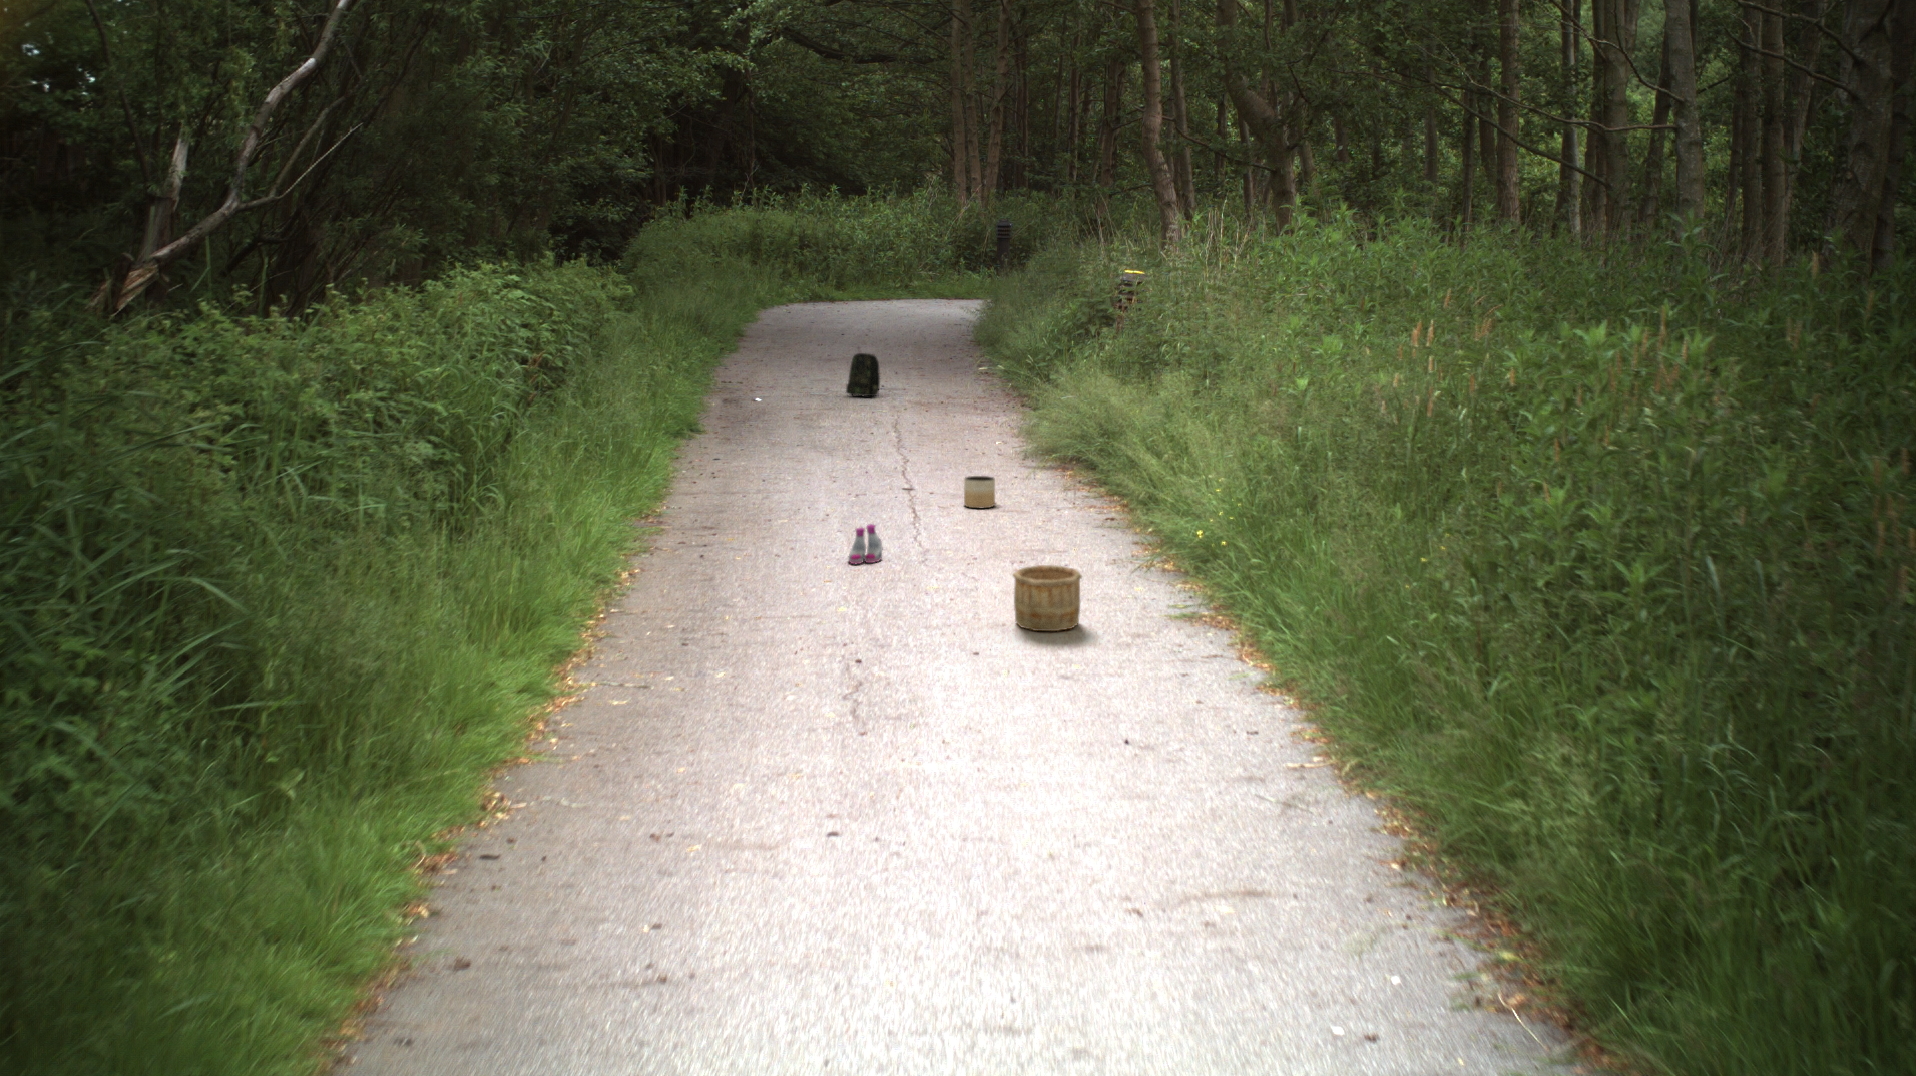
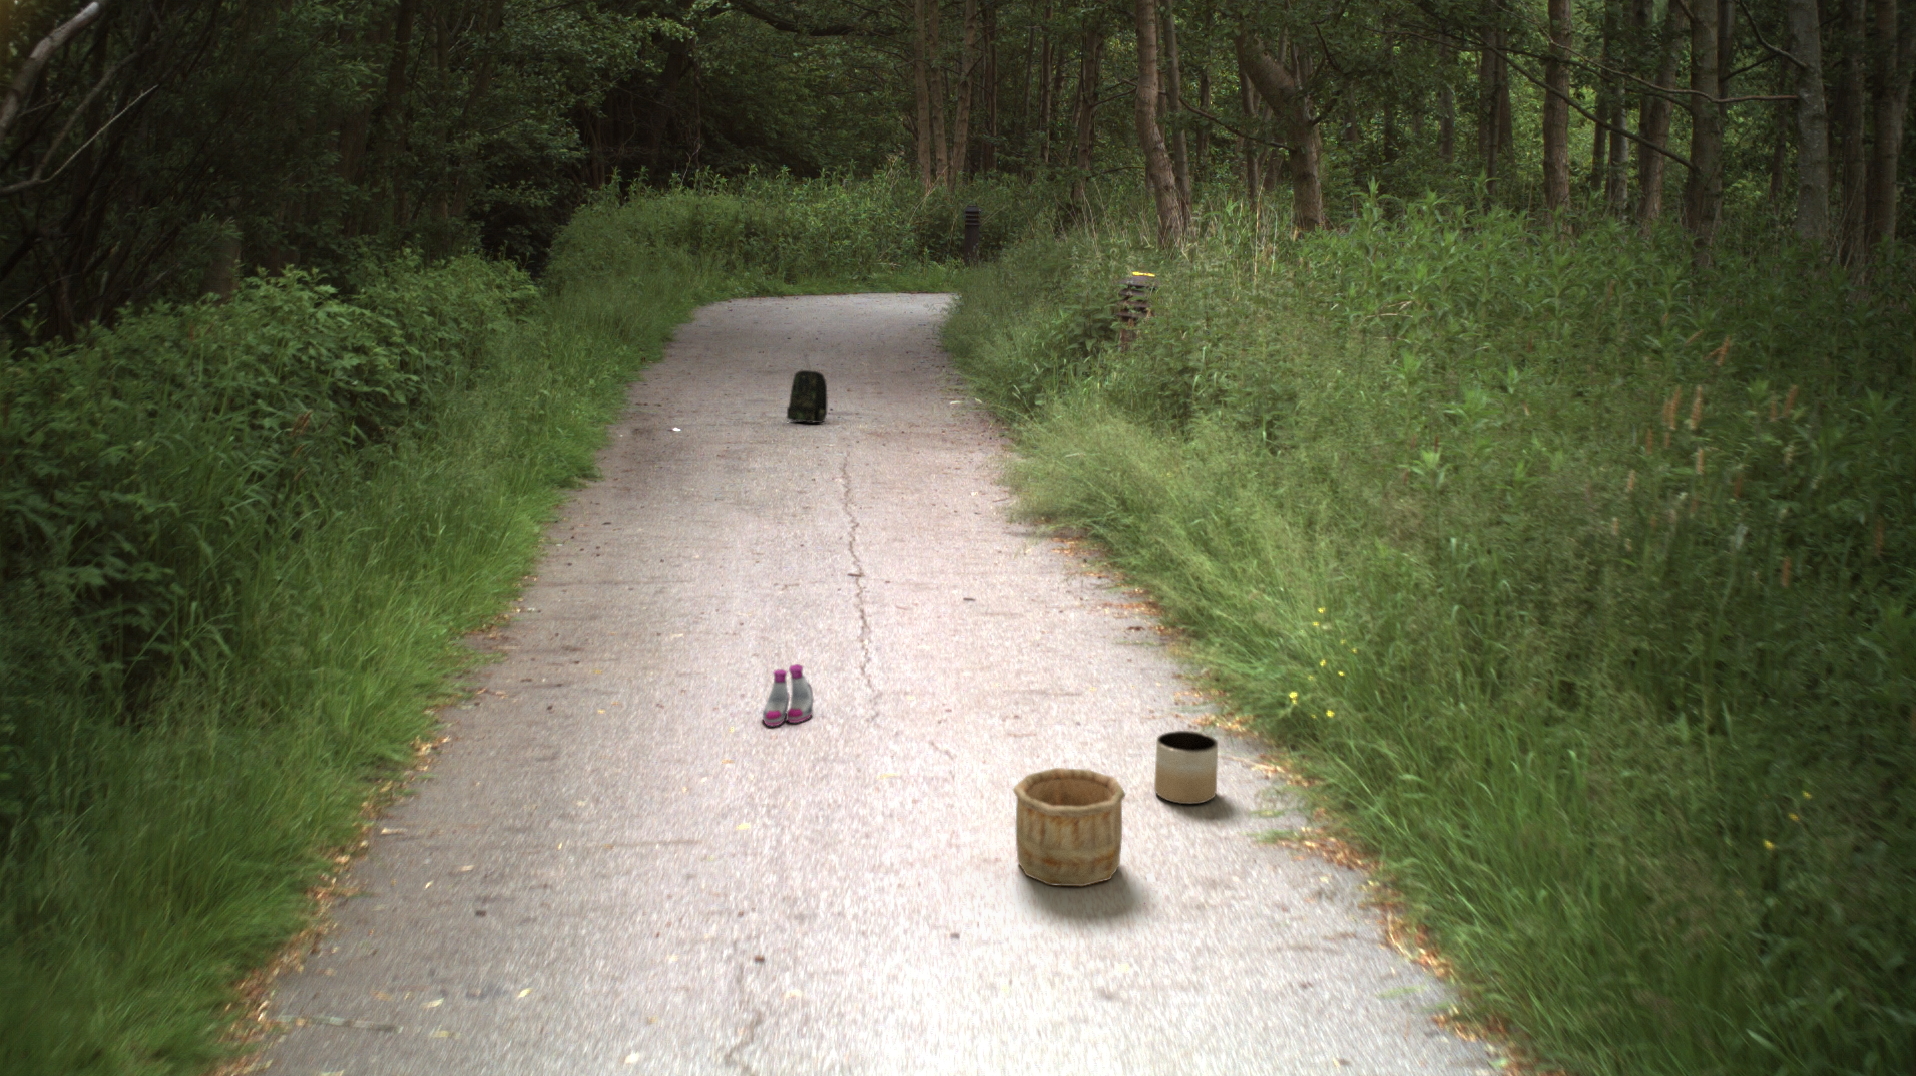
planter: present [964,476,995,508] -> present [1154,731,1218,804]

